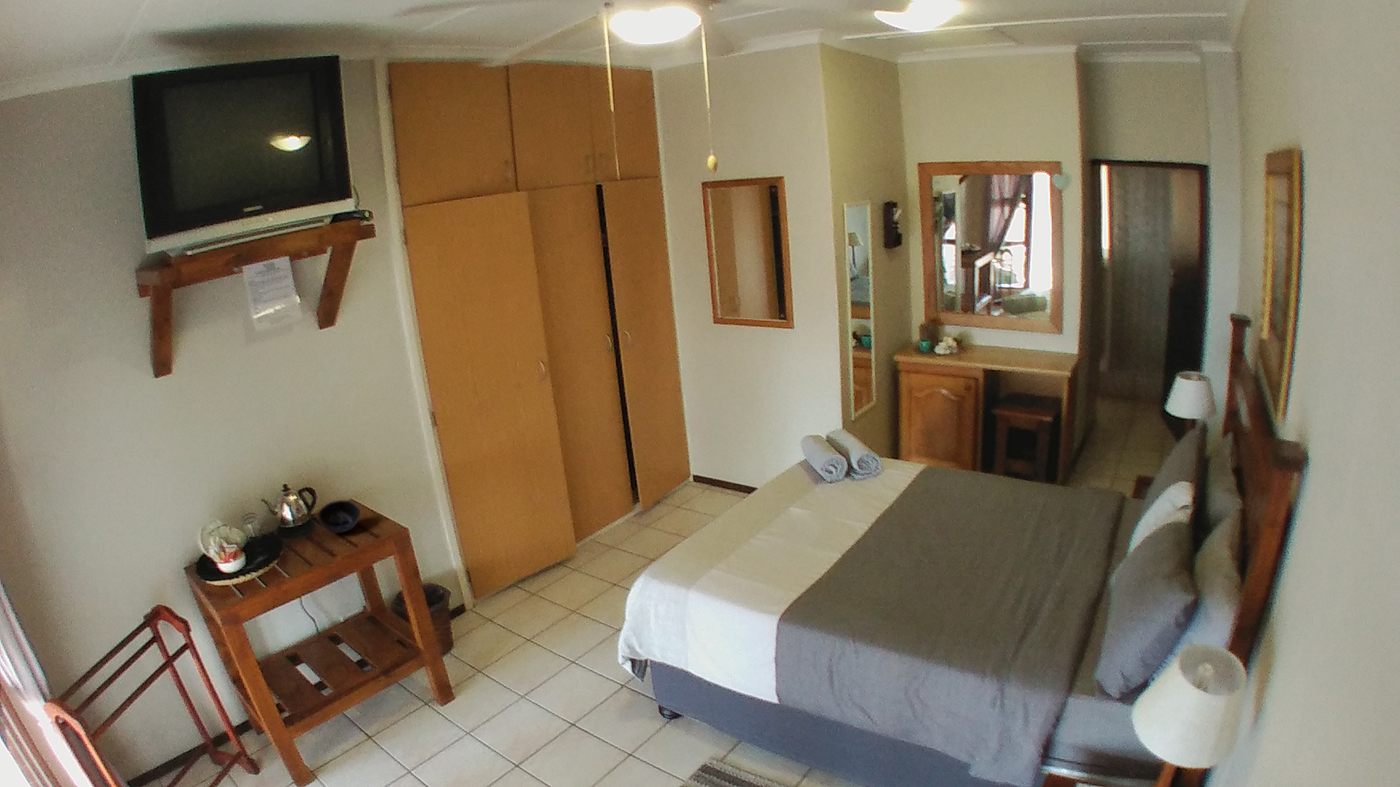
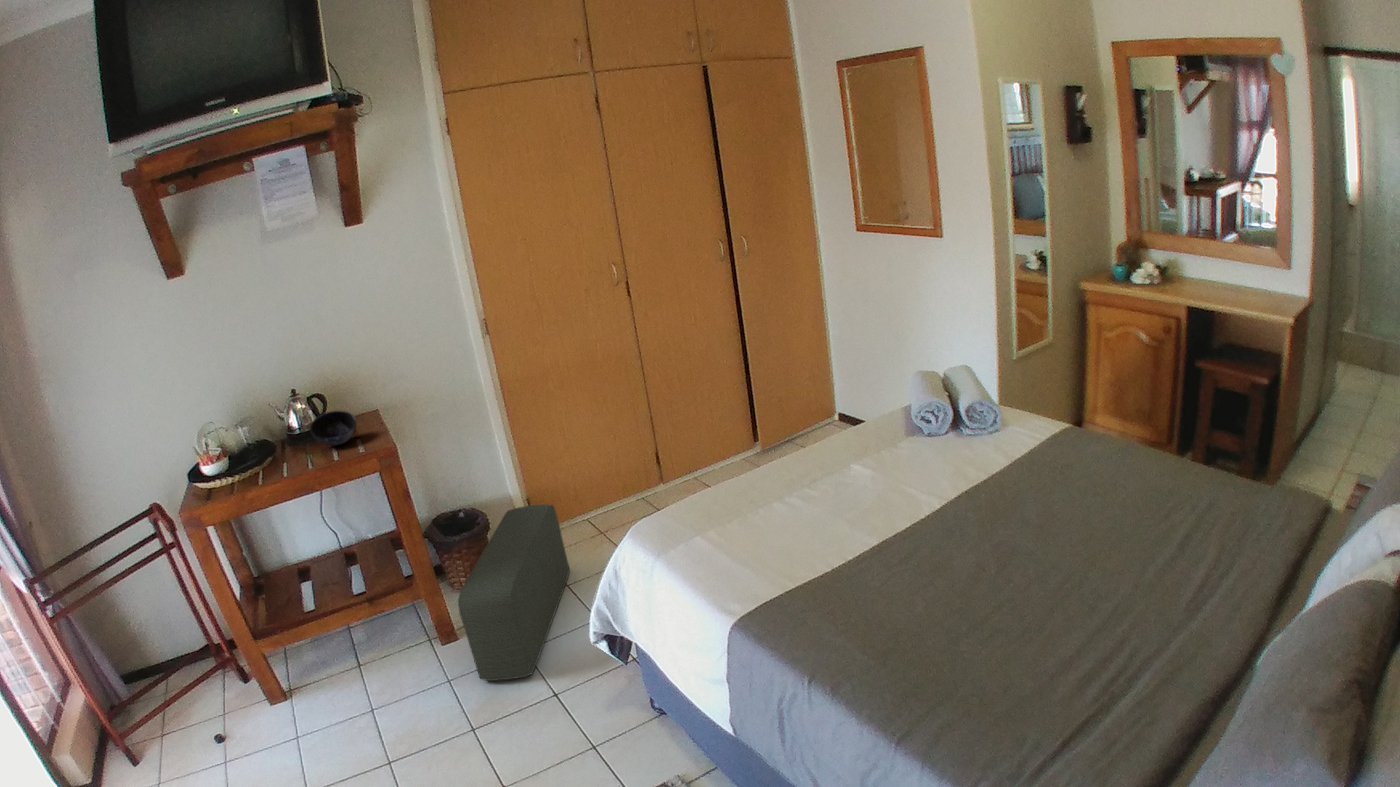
pouf: none [474,565,538,721] -> present [458,504,570,681]

